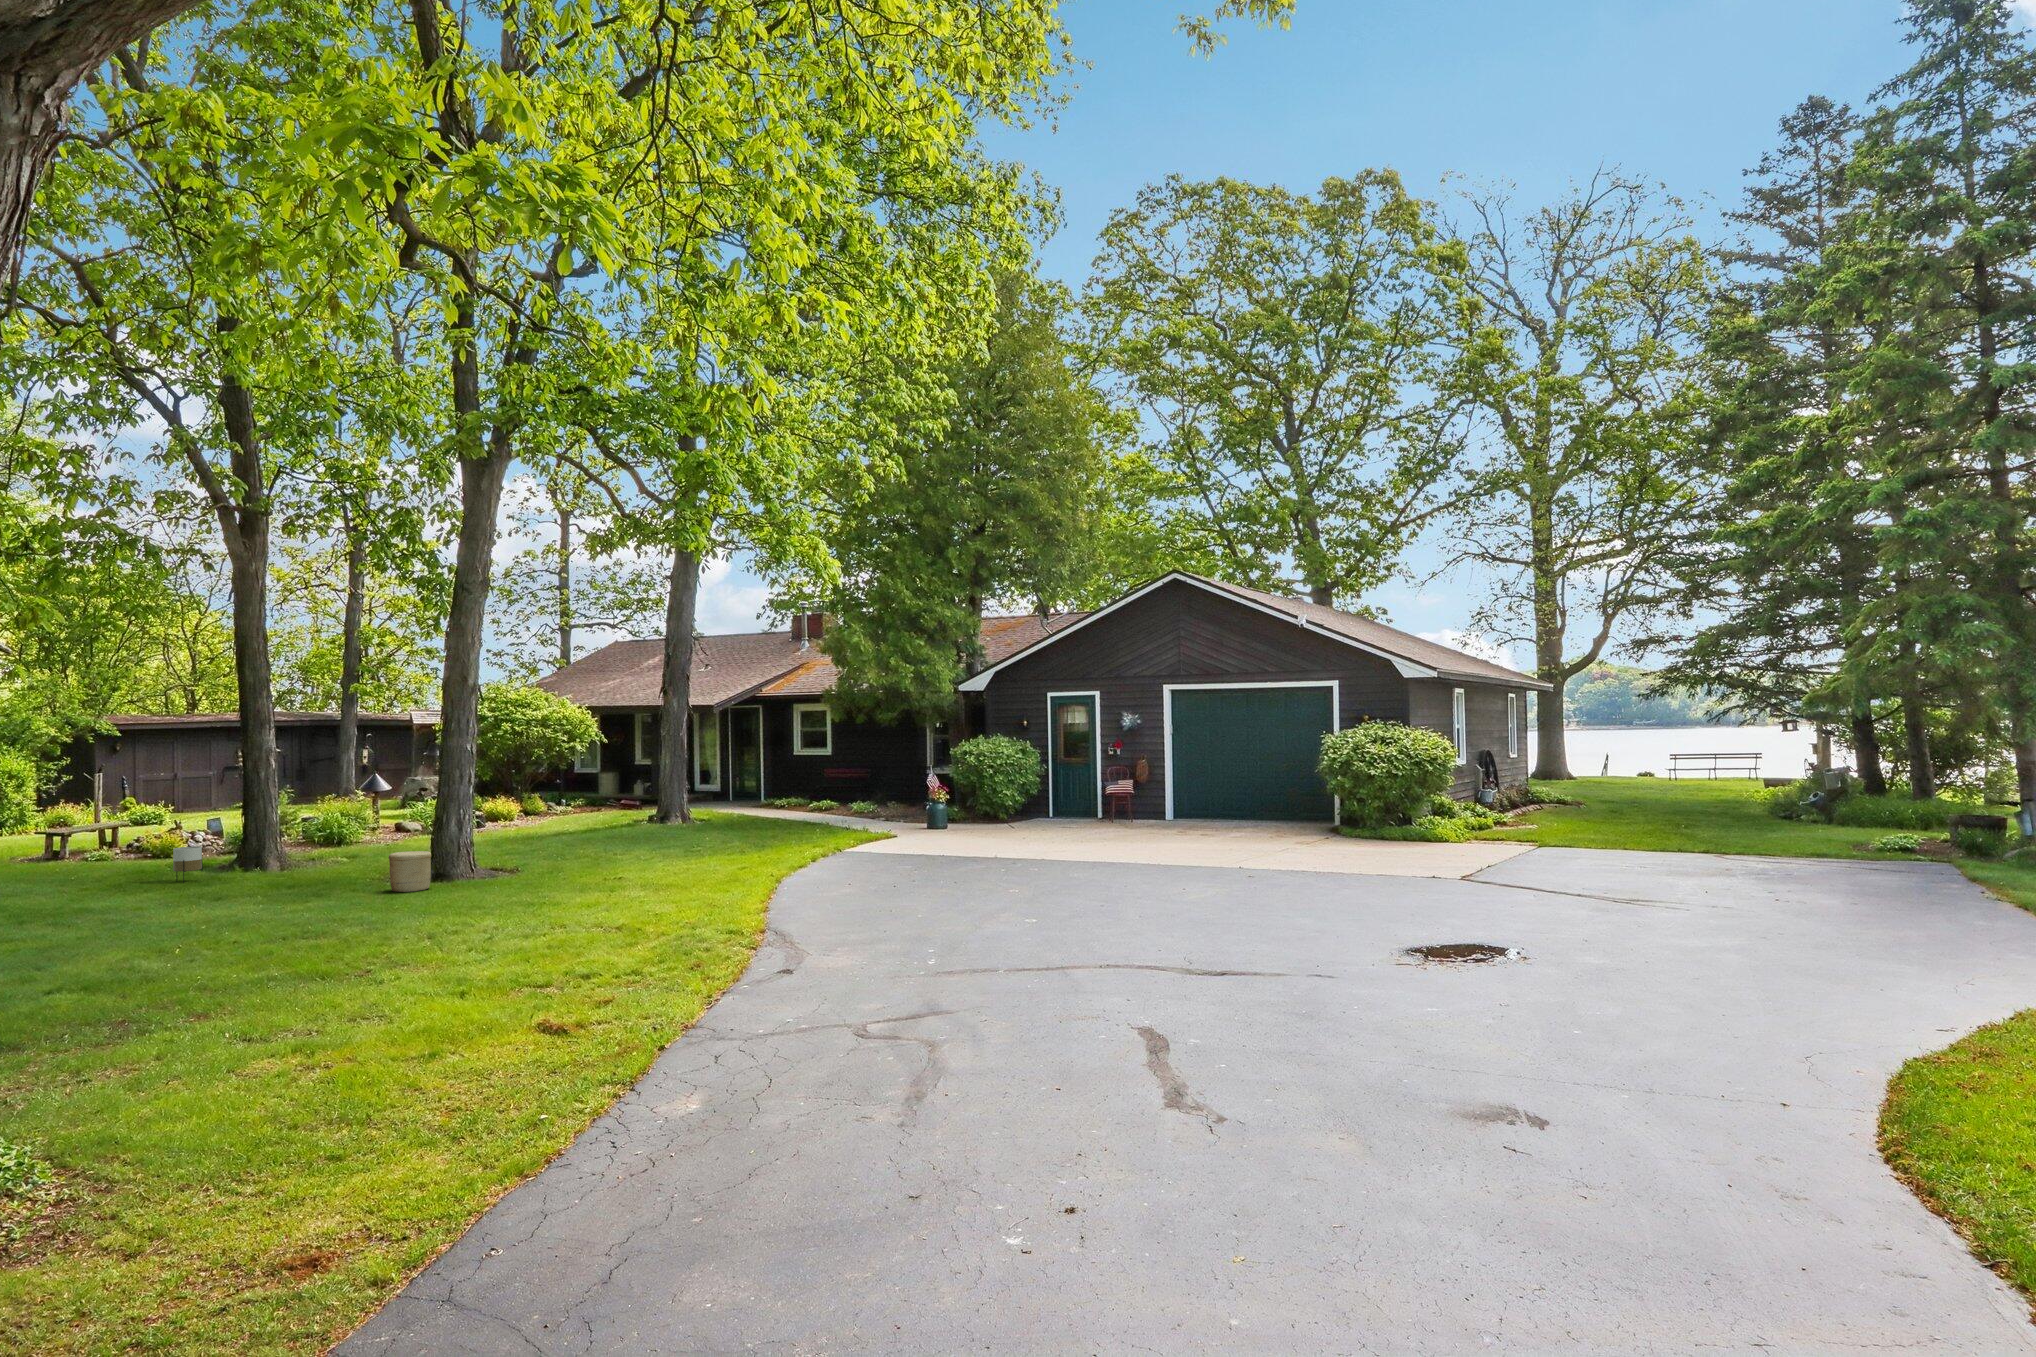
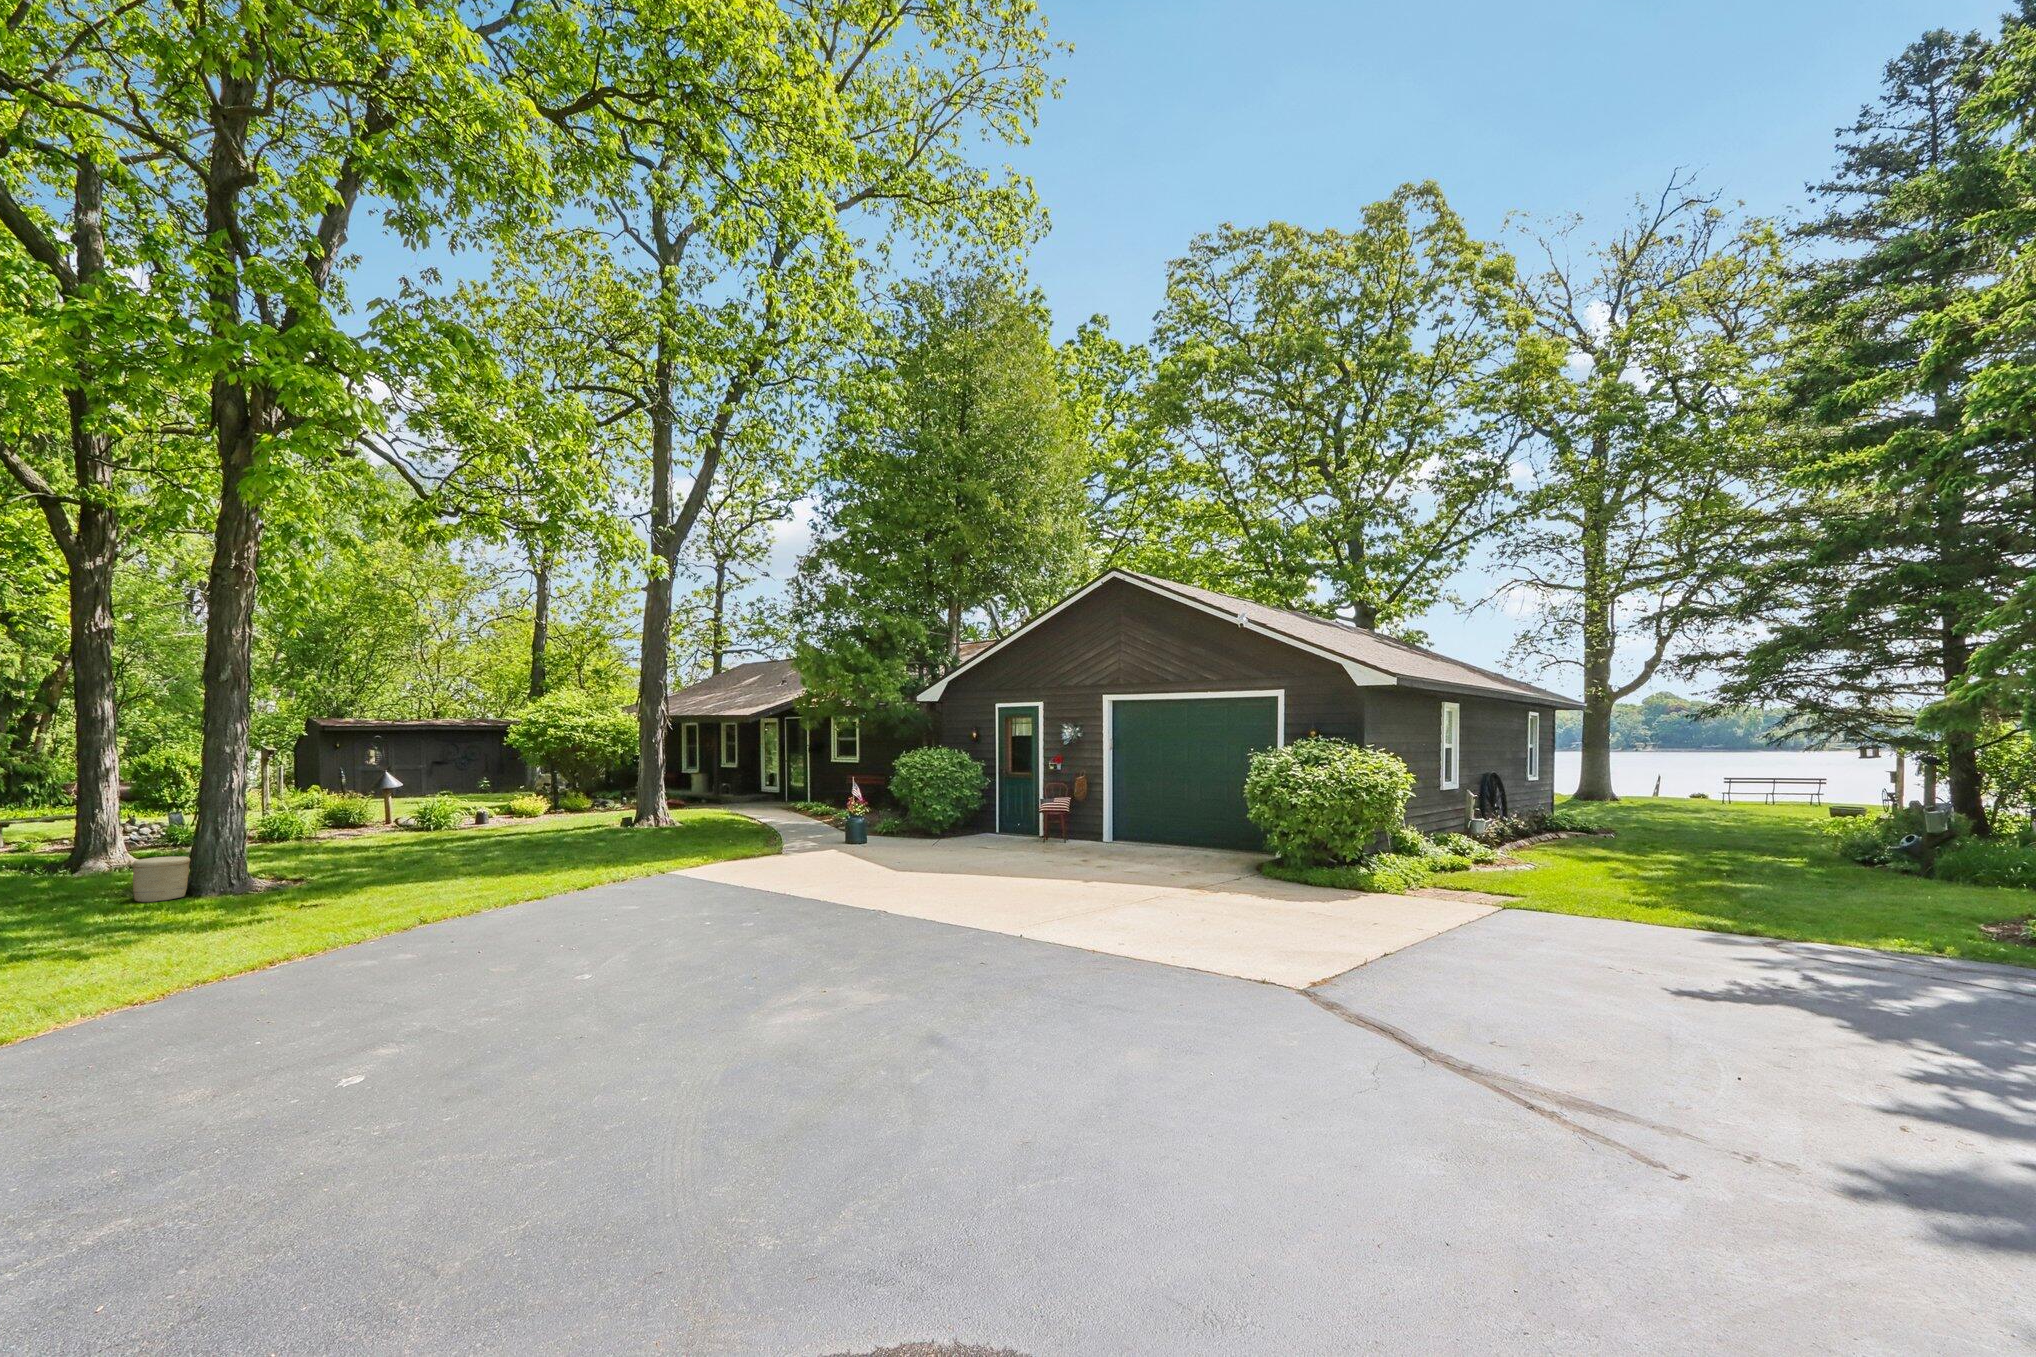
planter: present [173,847,202,883] -> none [38,838,74,875]

